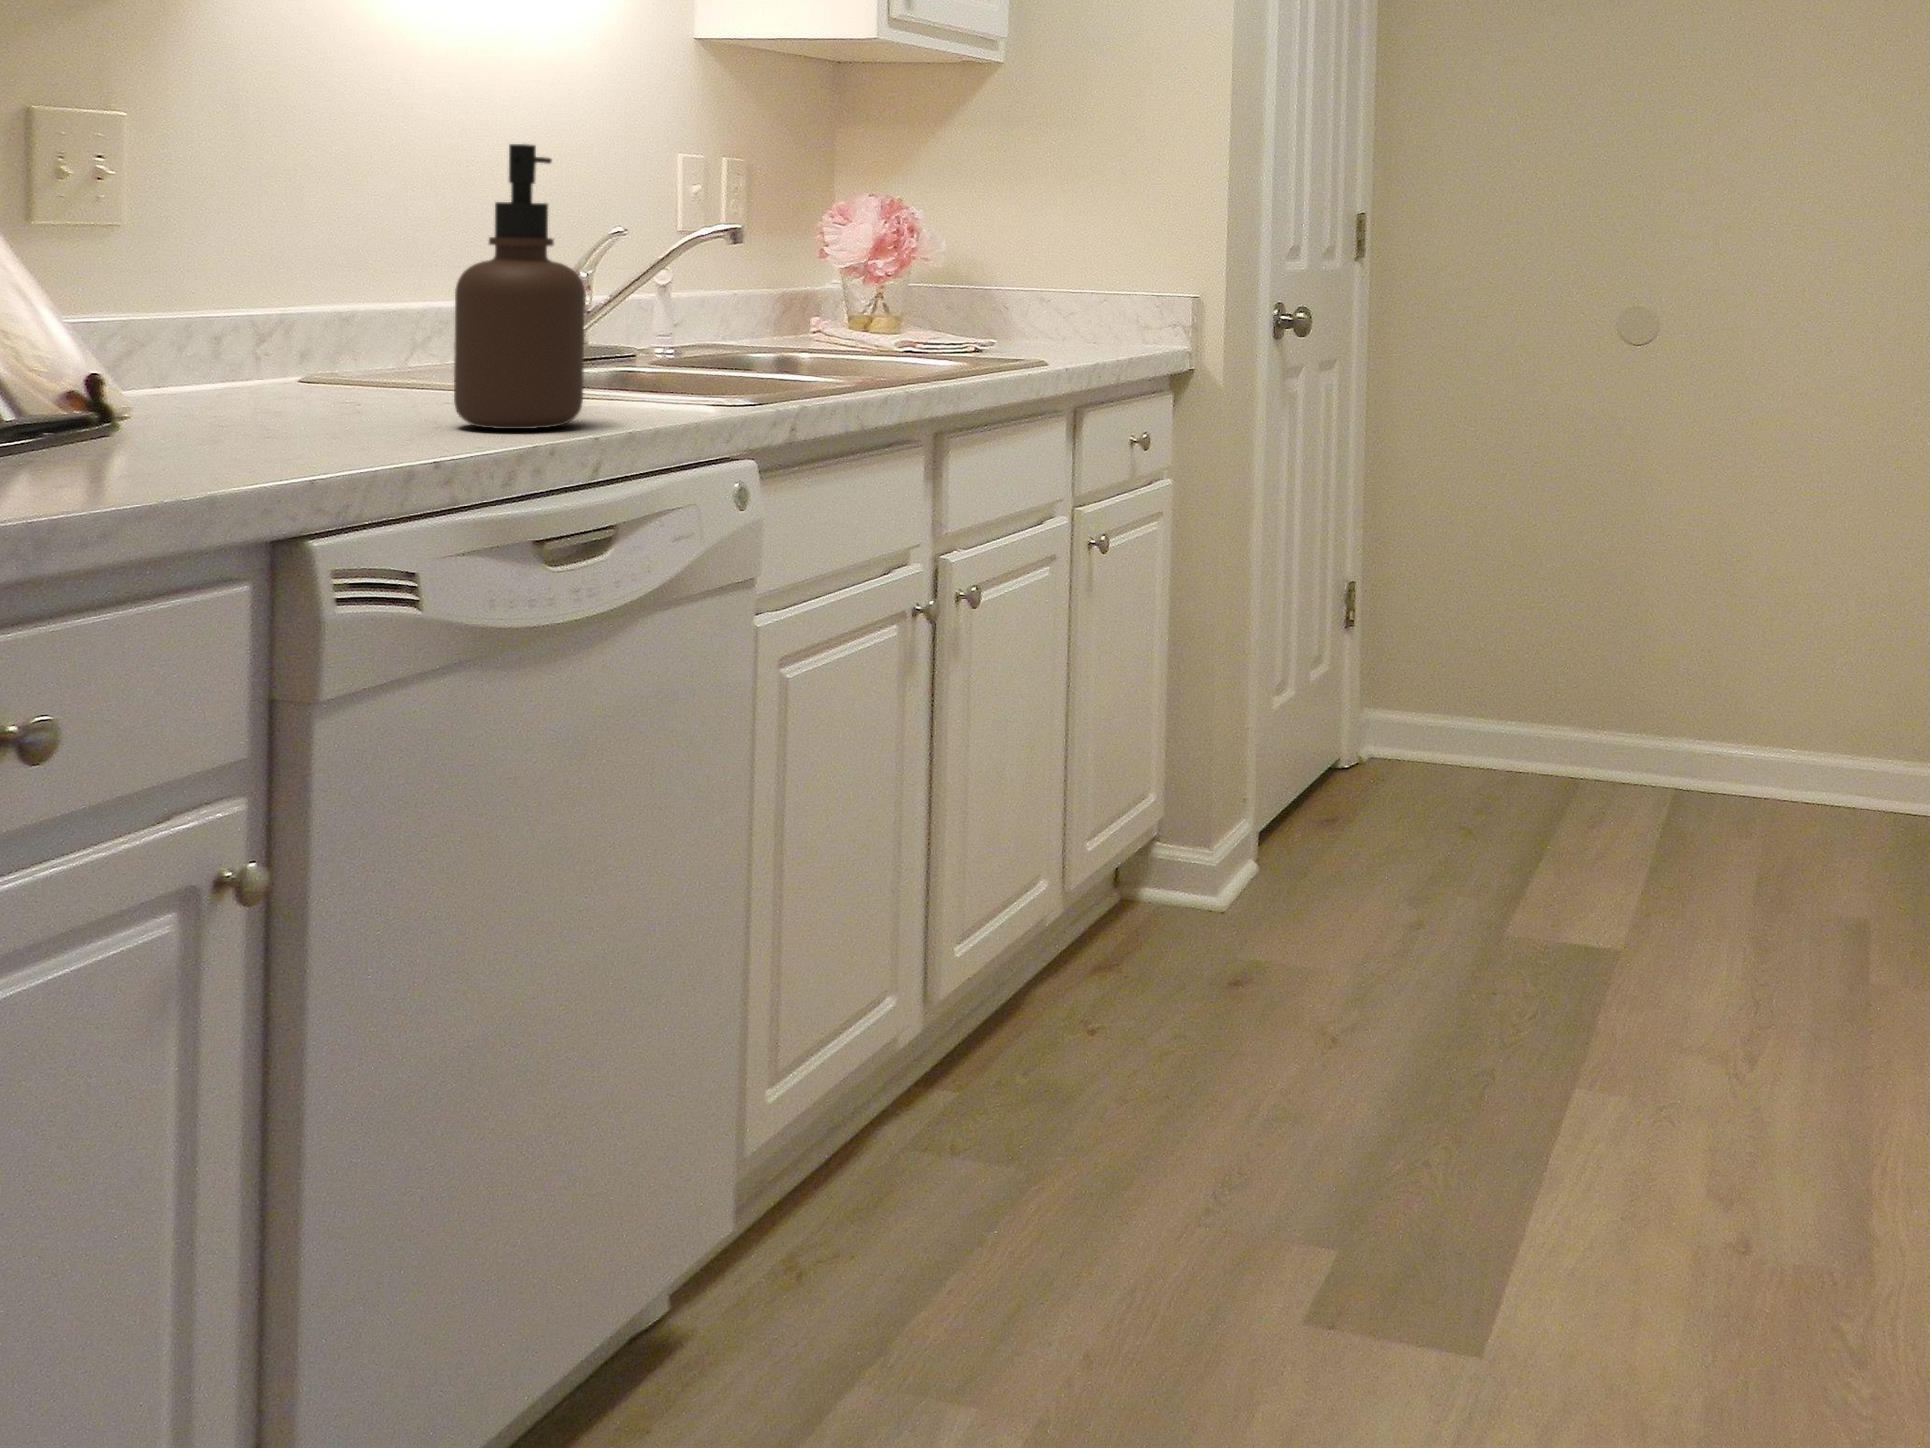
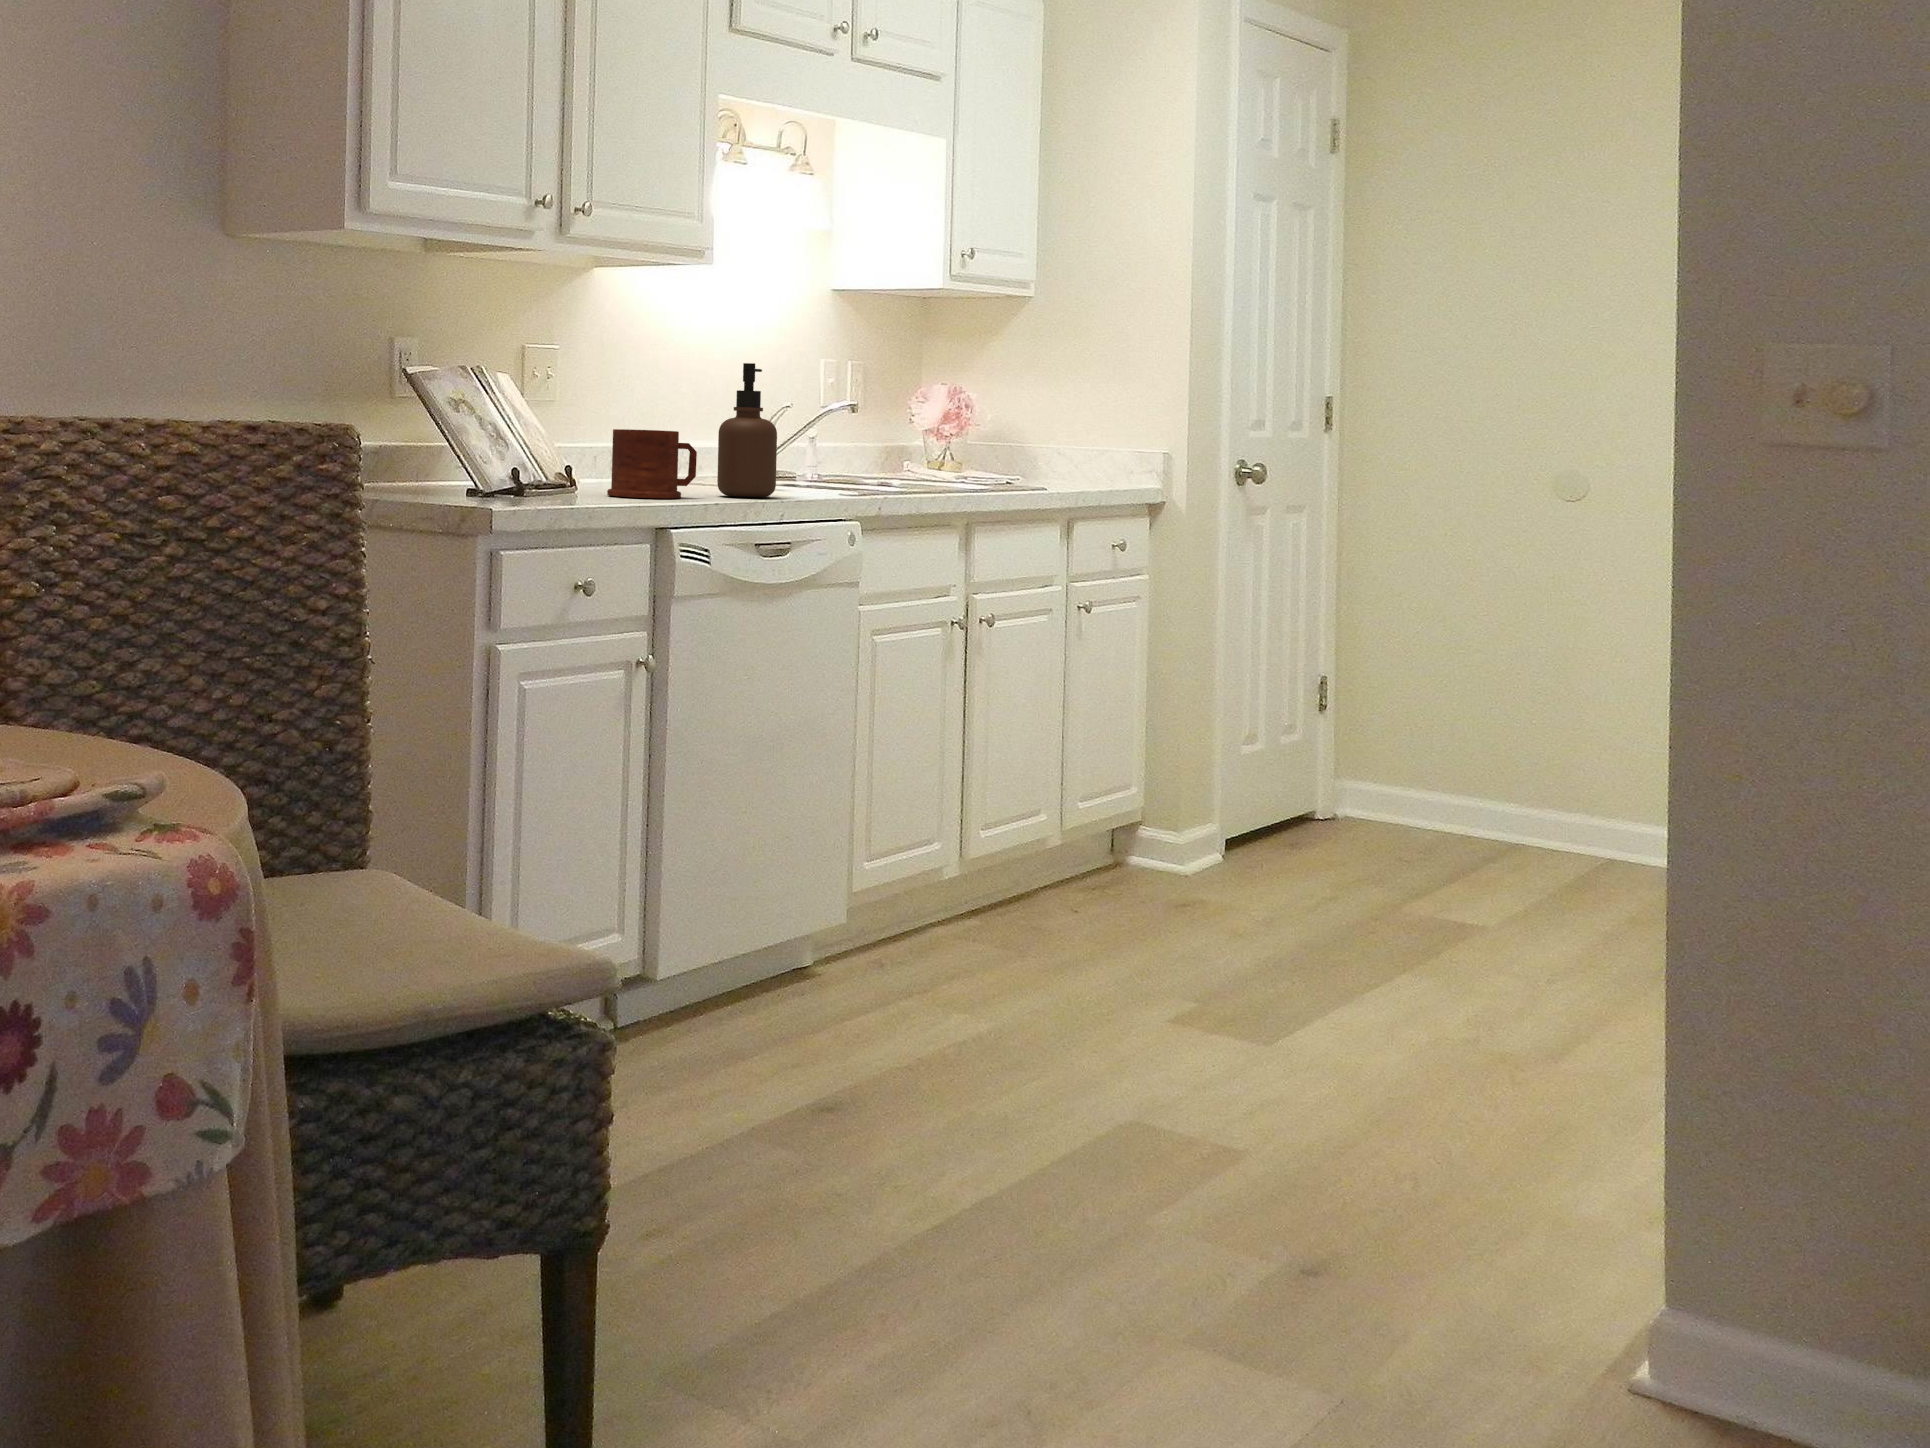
mug: none [175,290,397,451] -> present [607,429,697,498]

